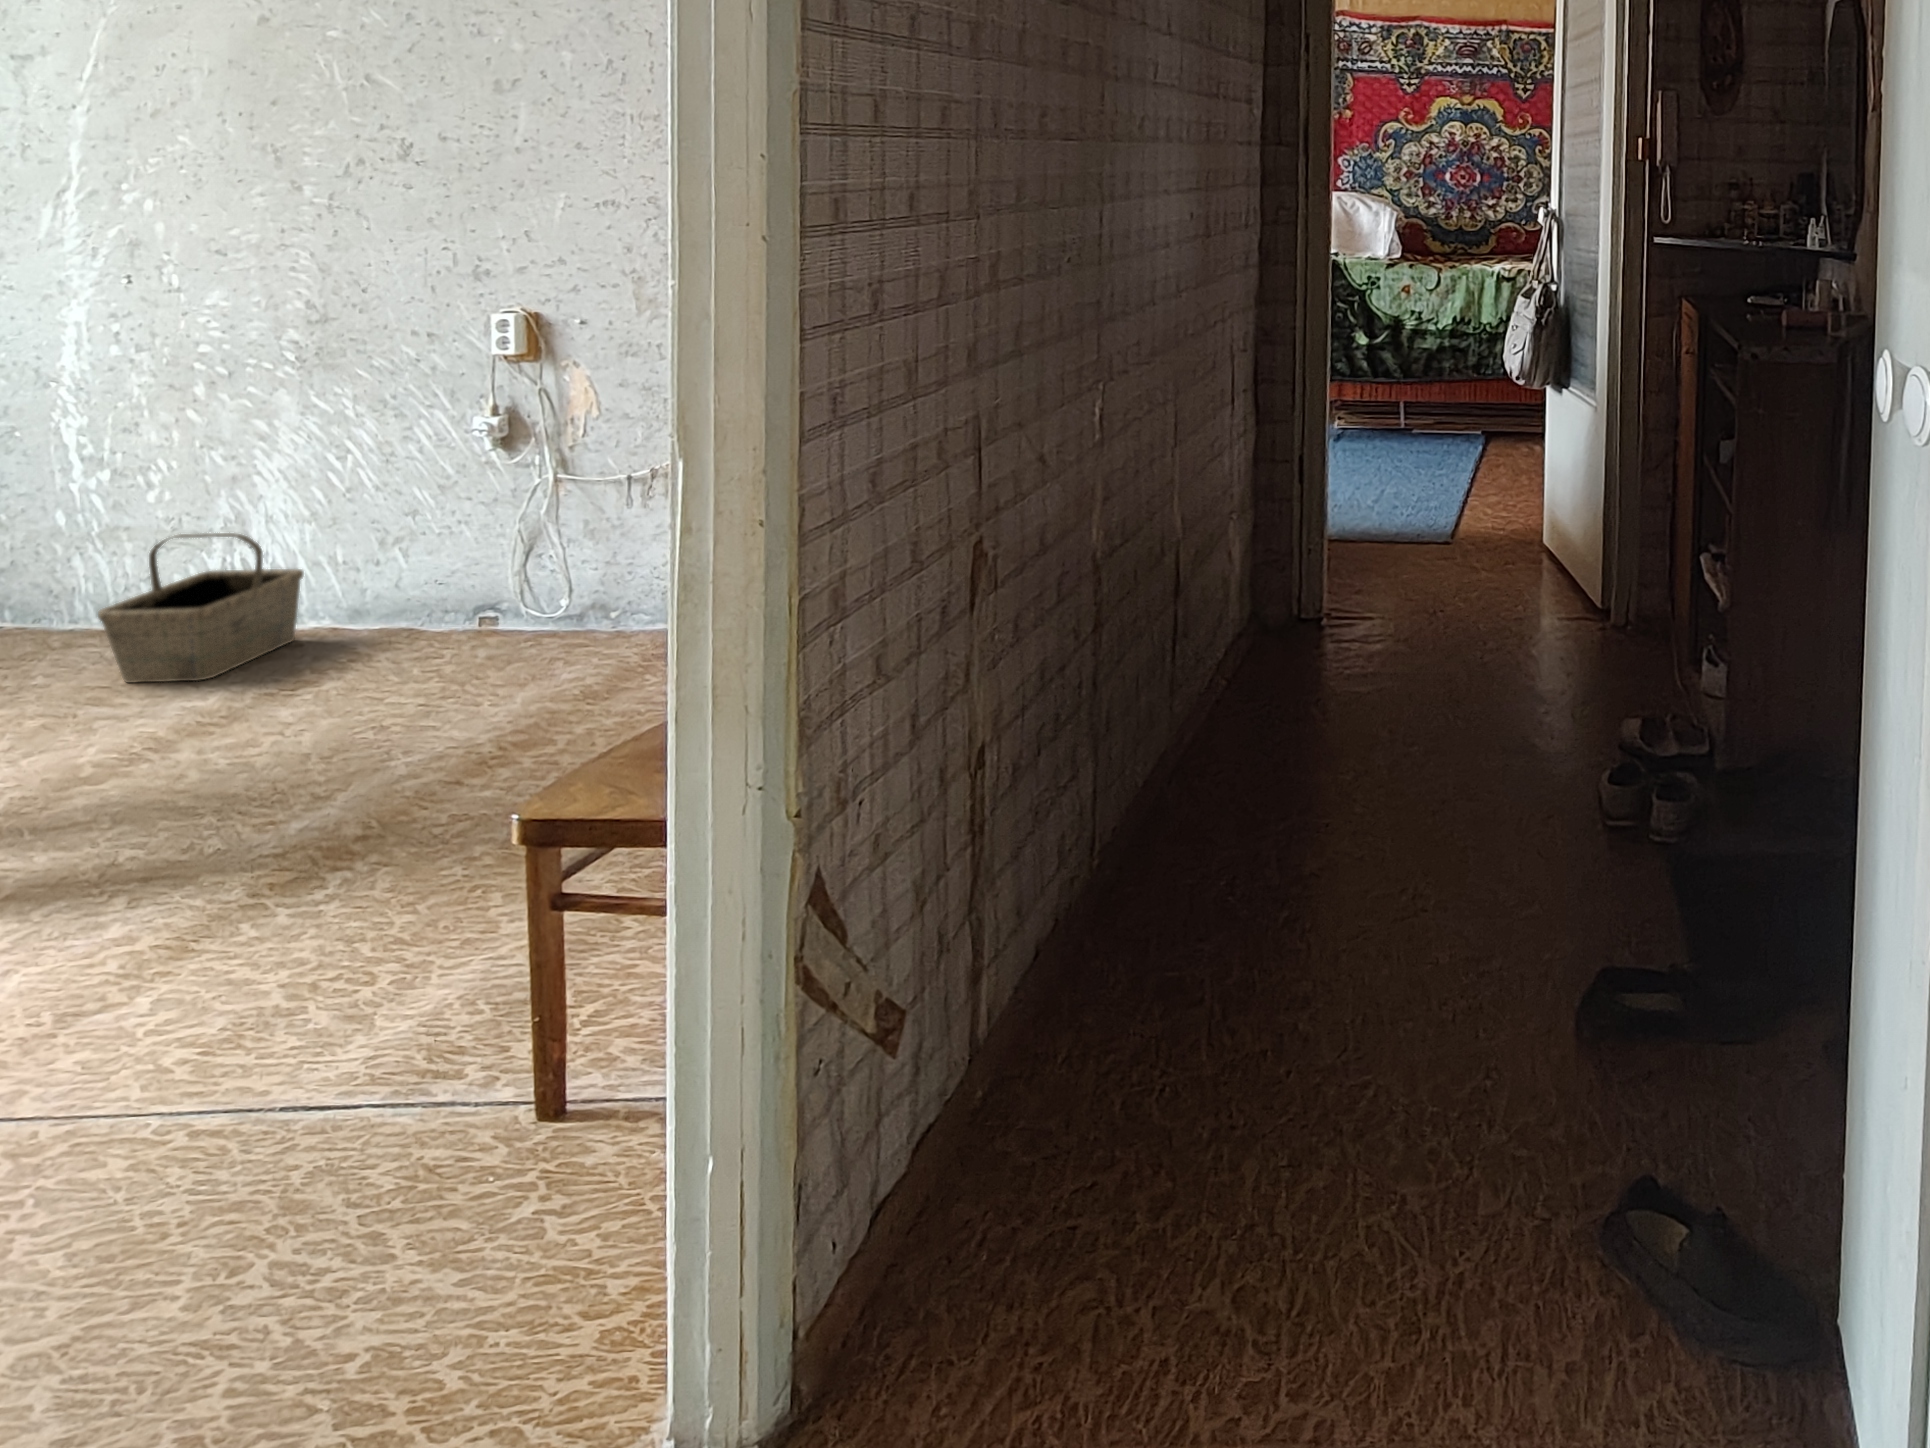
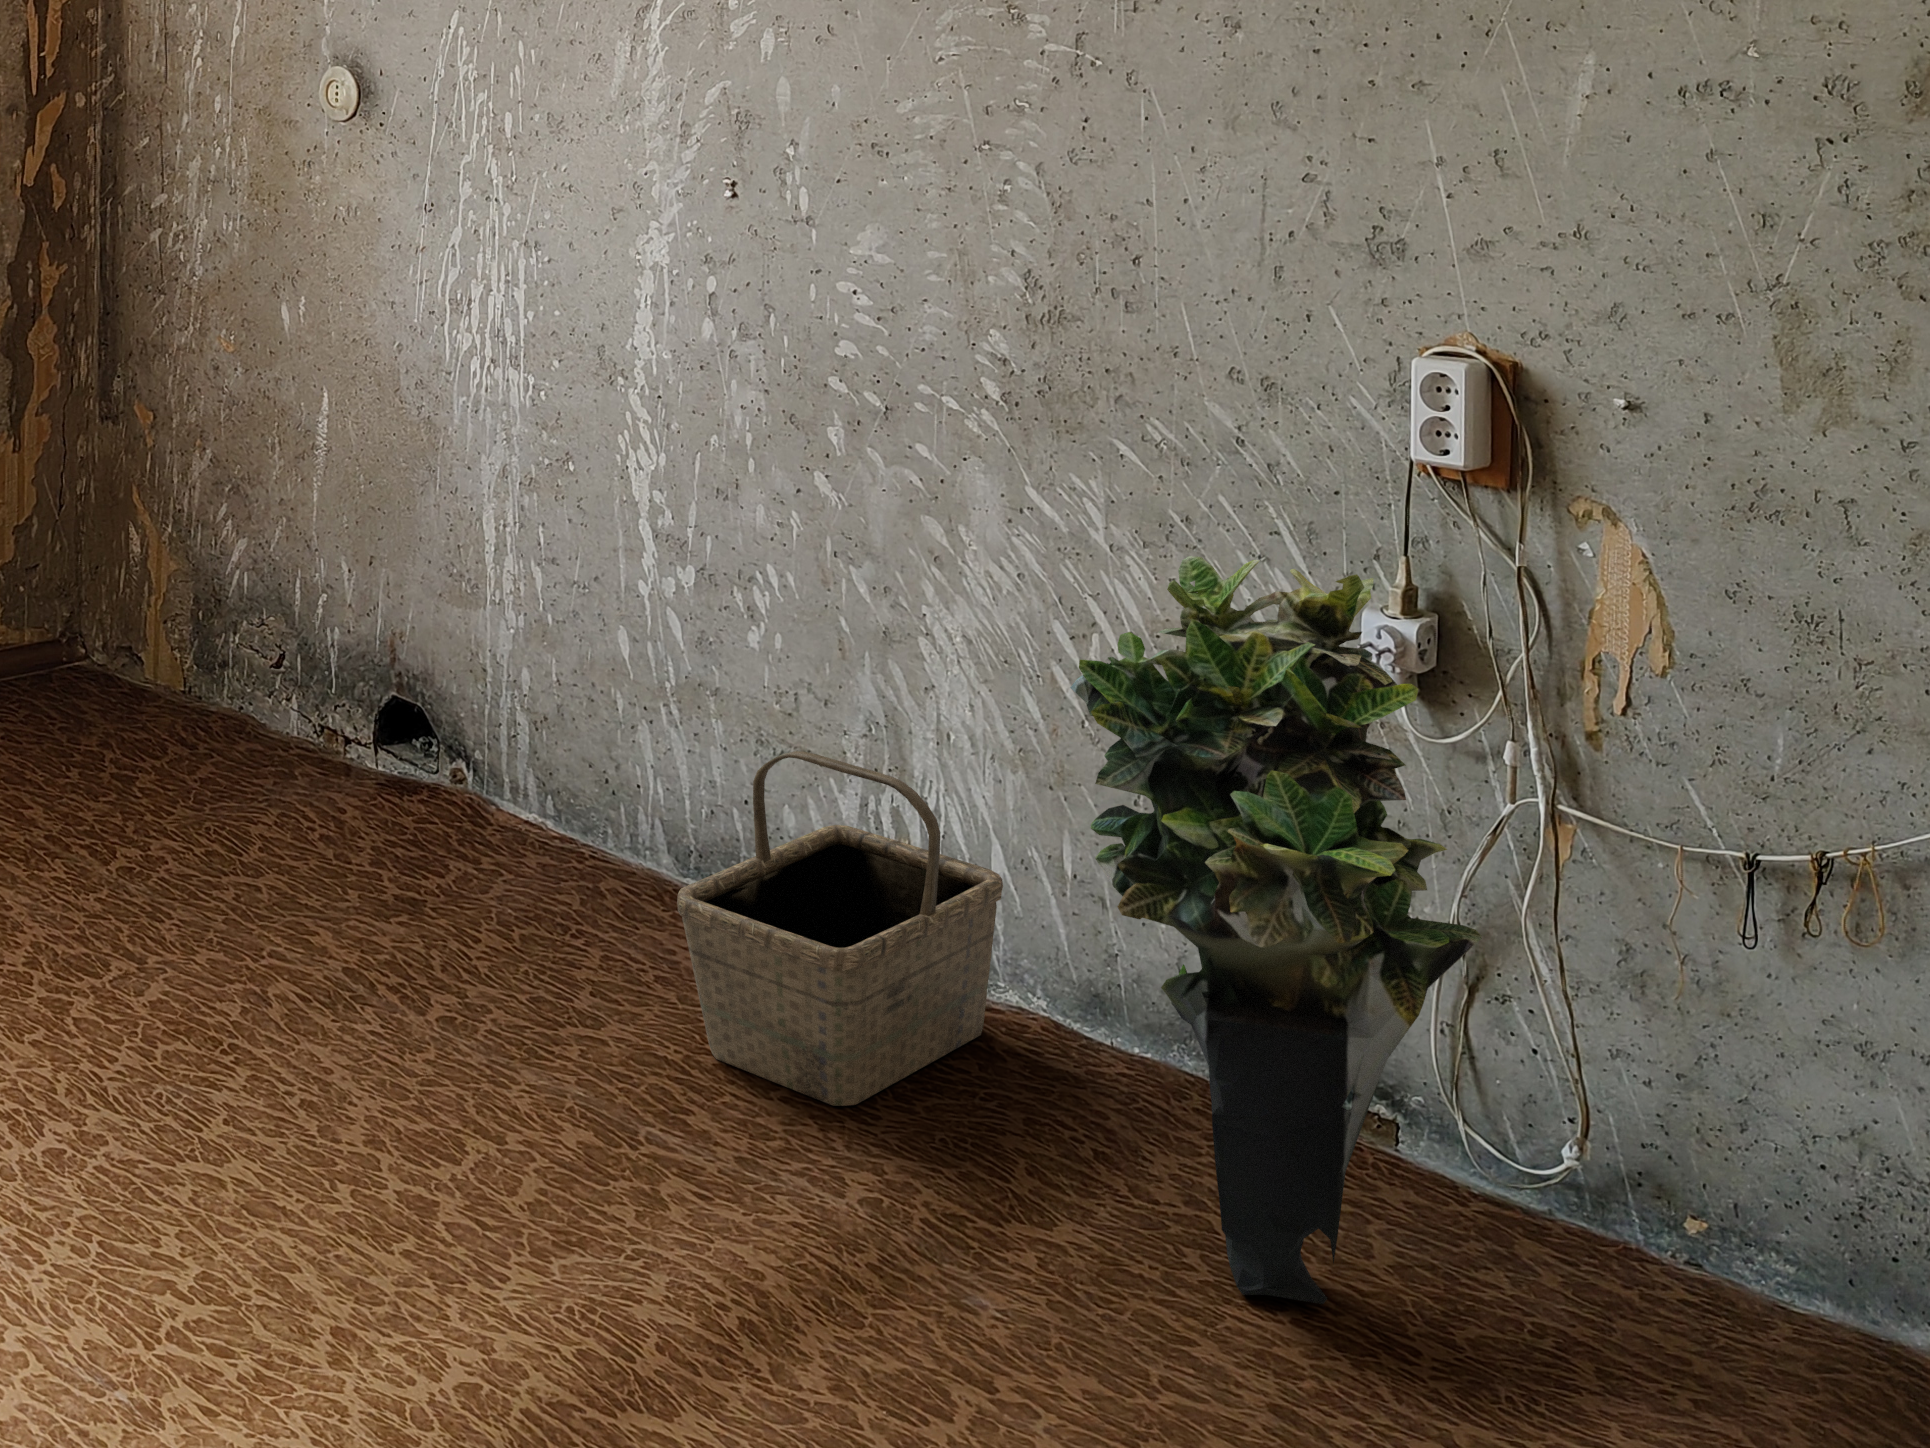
potted plant: none [324,400,517,682] -> present [1070,556,1482,1304]

